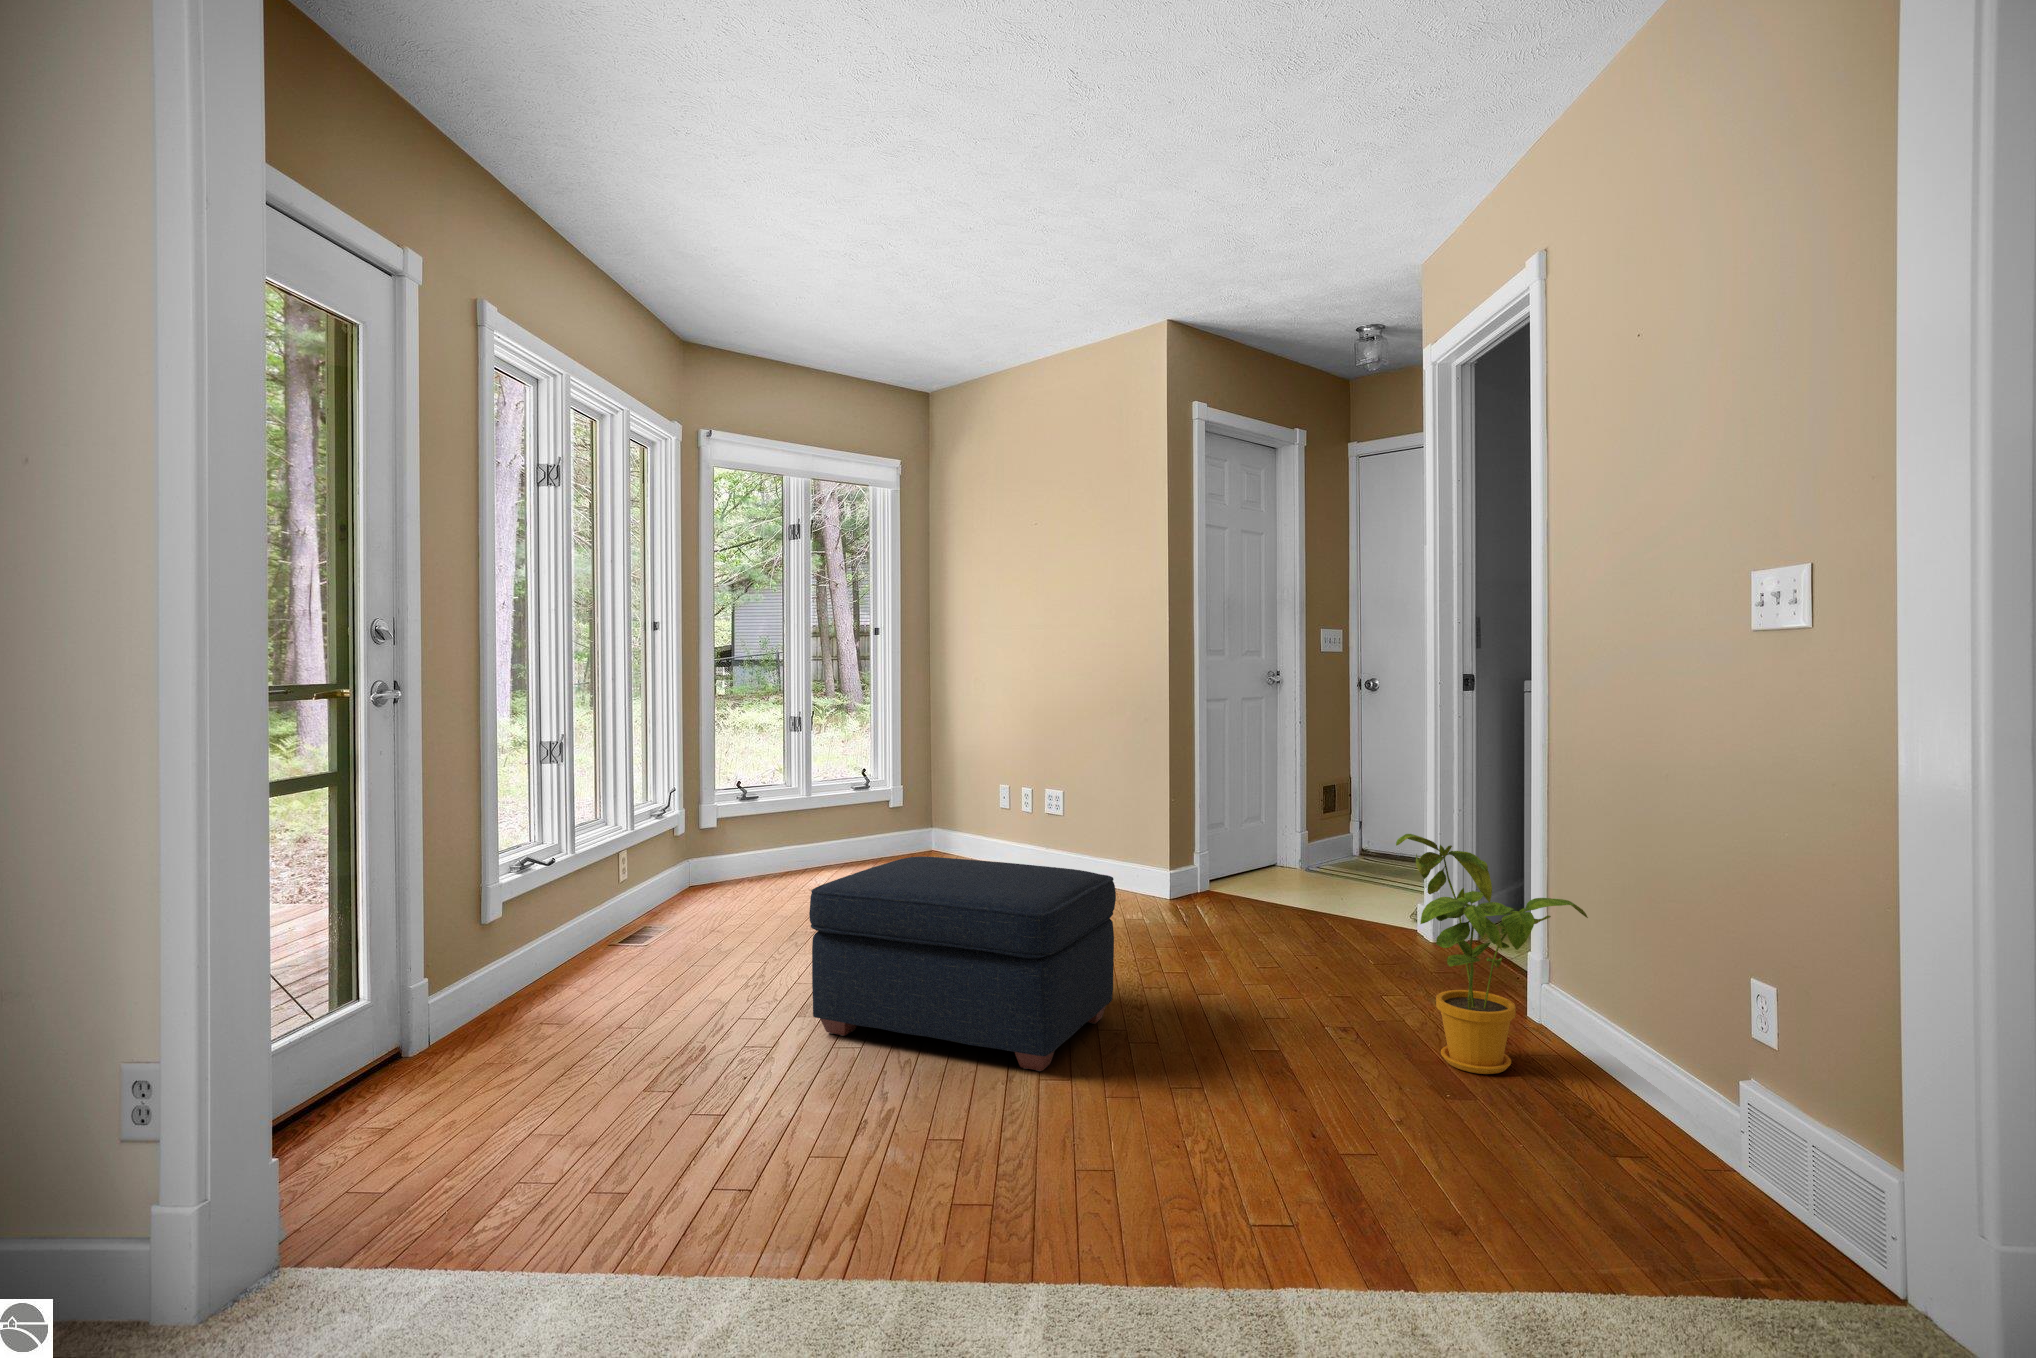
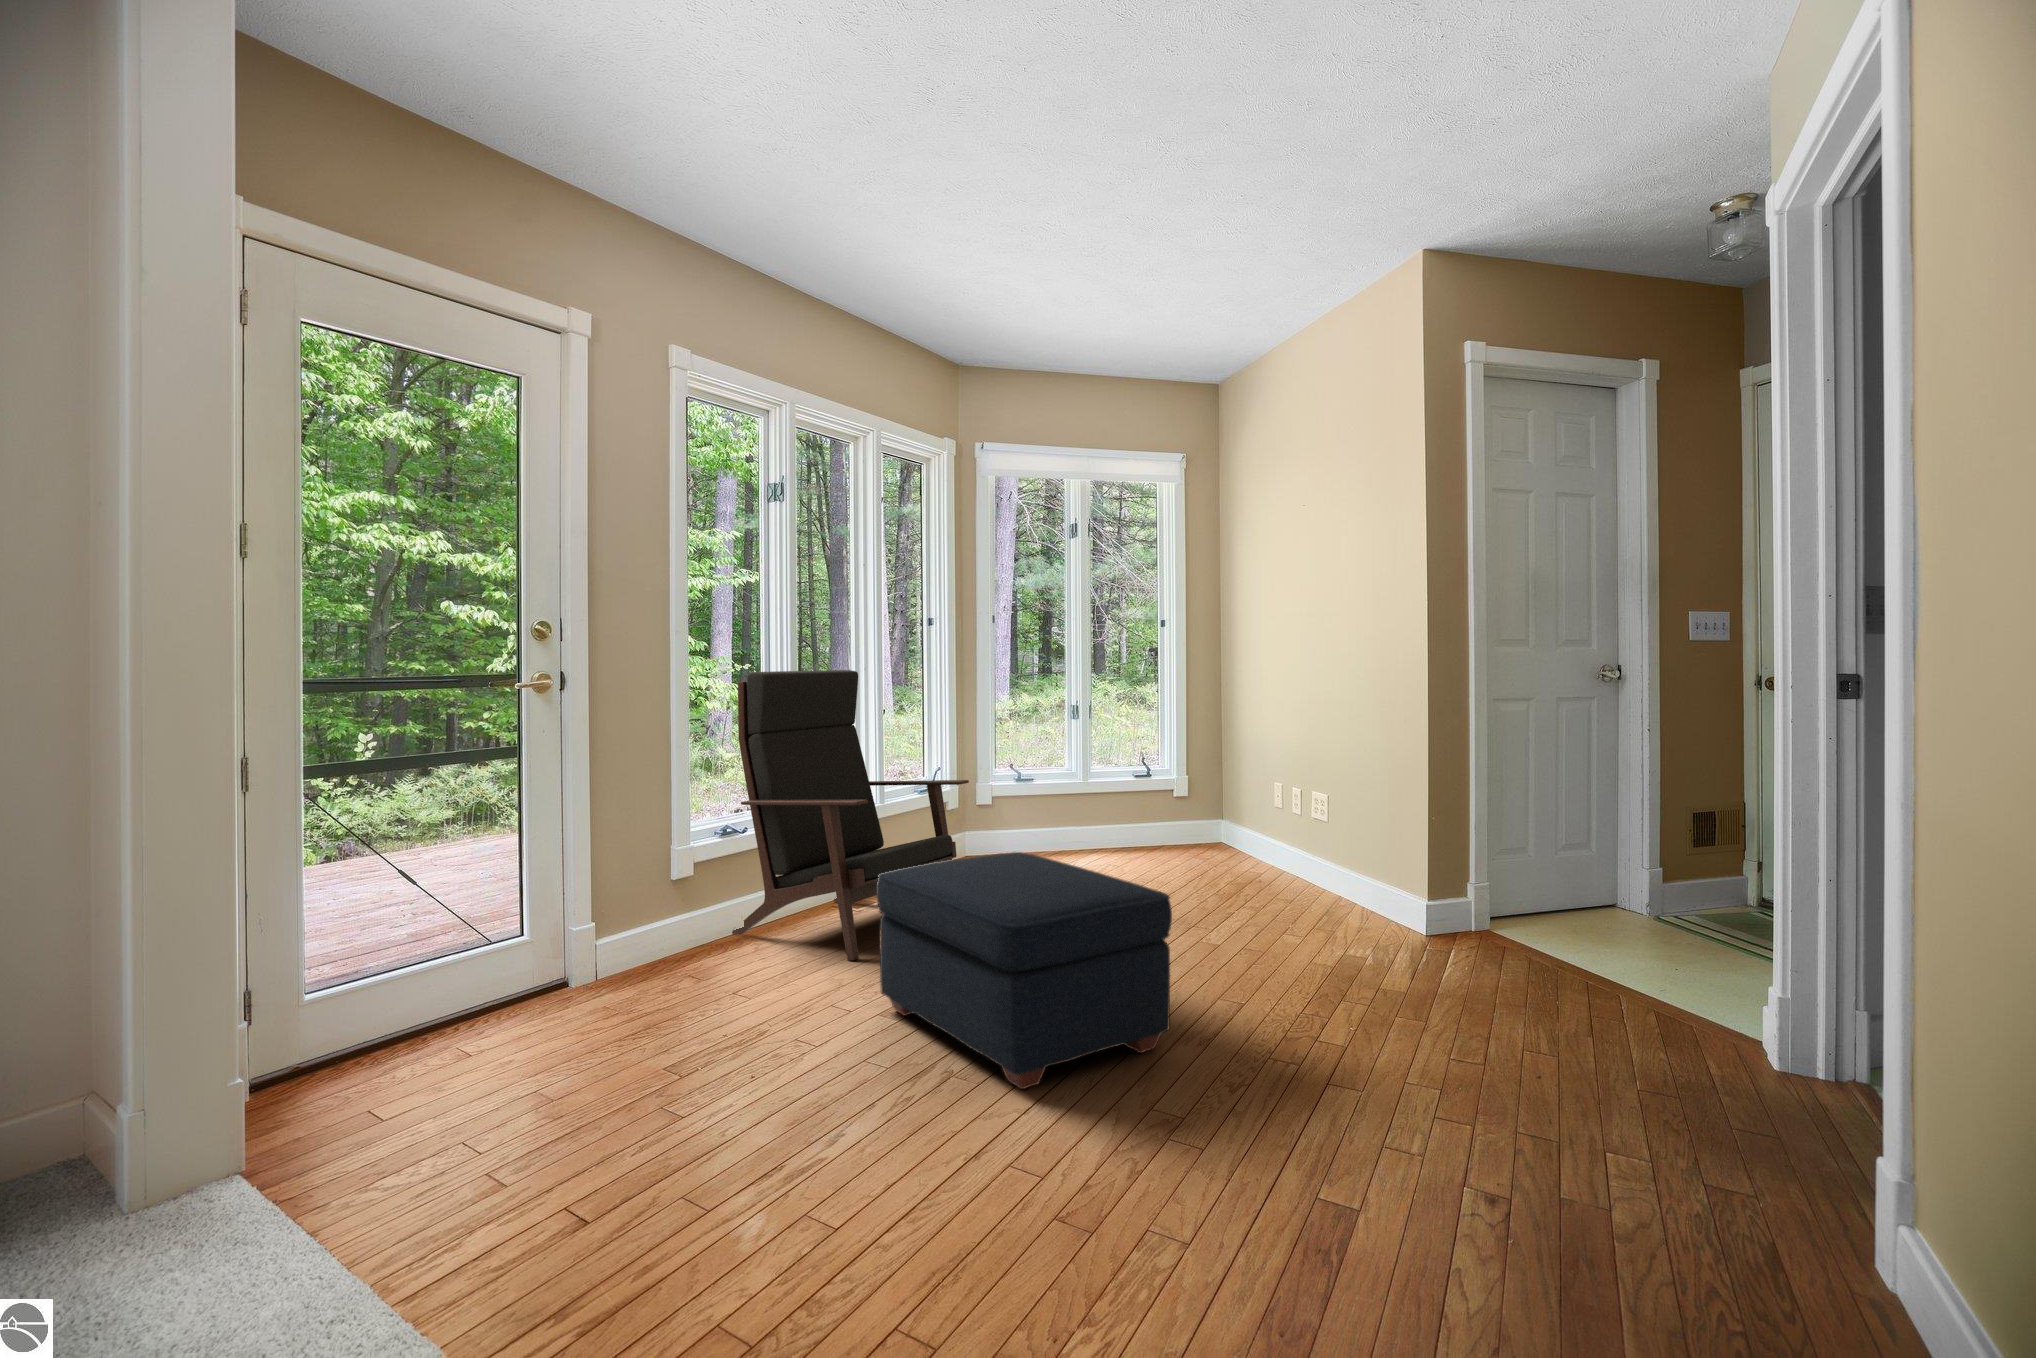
lounge chair: none [519,679,778,998] -> present [732,670,969,960]
house plant: present [1396,834,1588,1074] -> none [1436,888,1731,1231]

